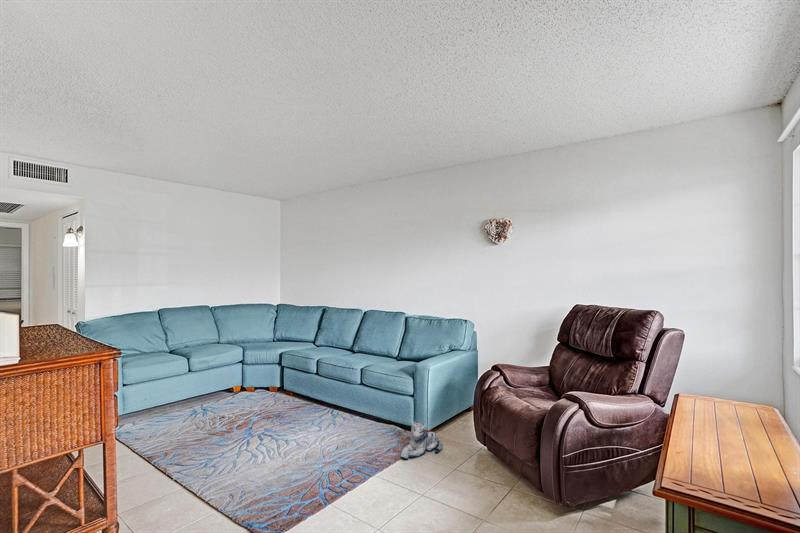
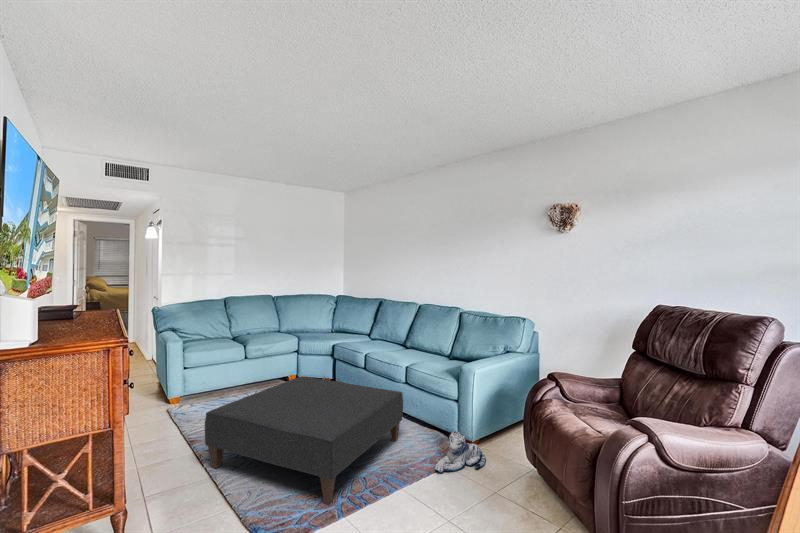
ottoman: none [173,385,365,496] -> present [205,377,403,503]

